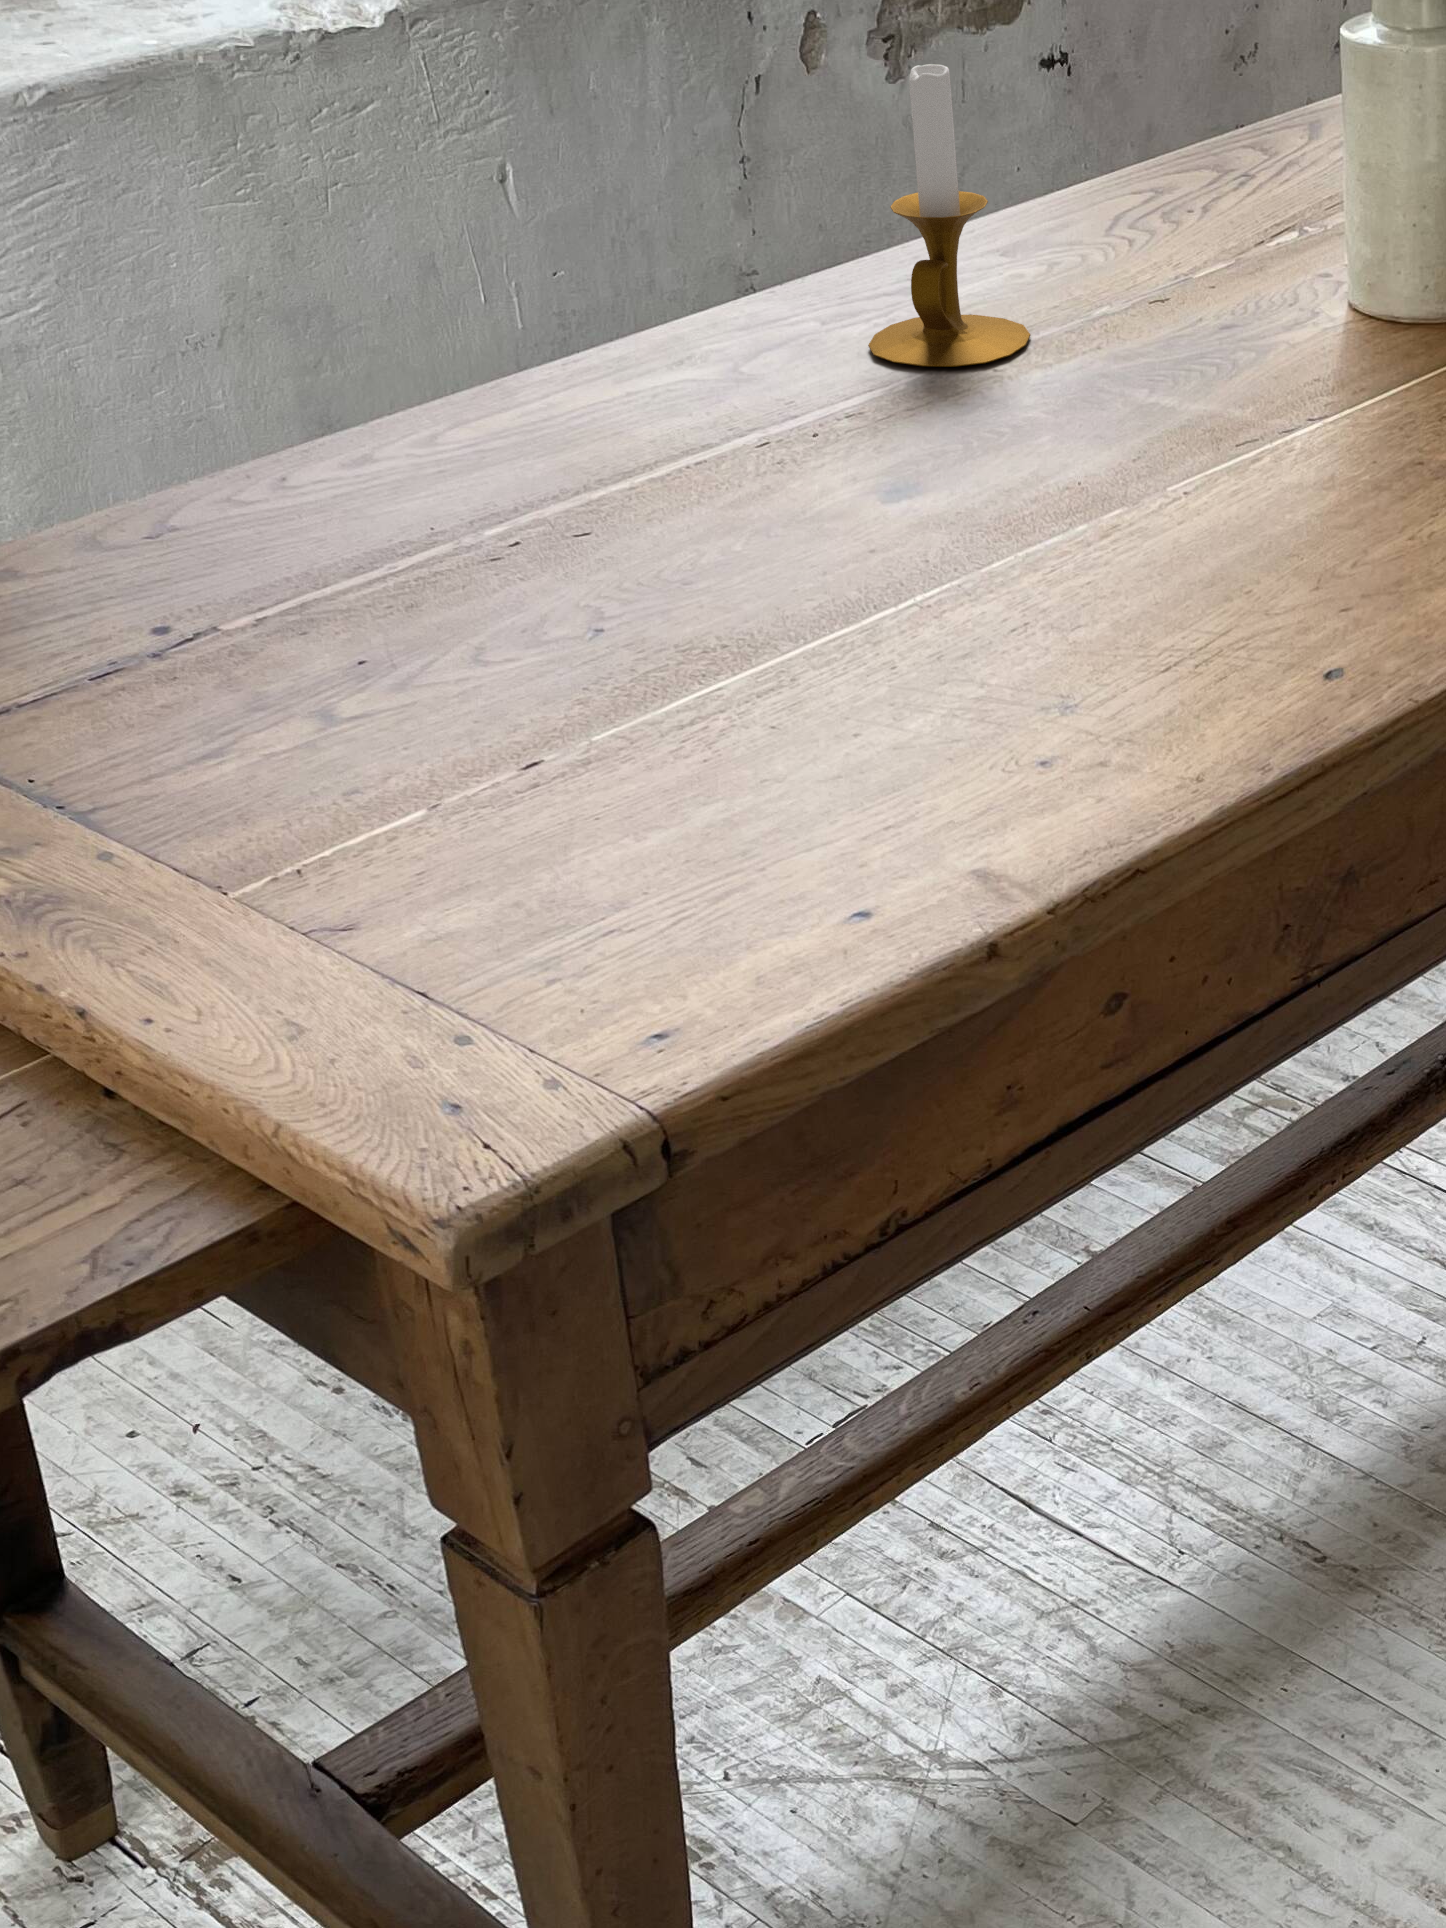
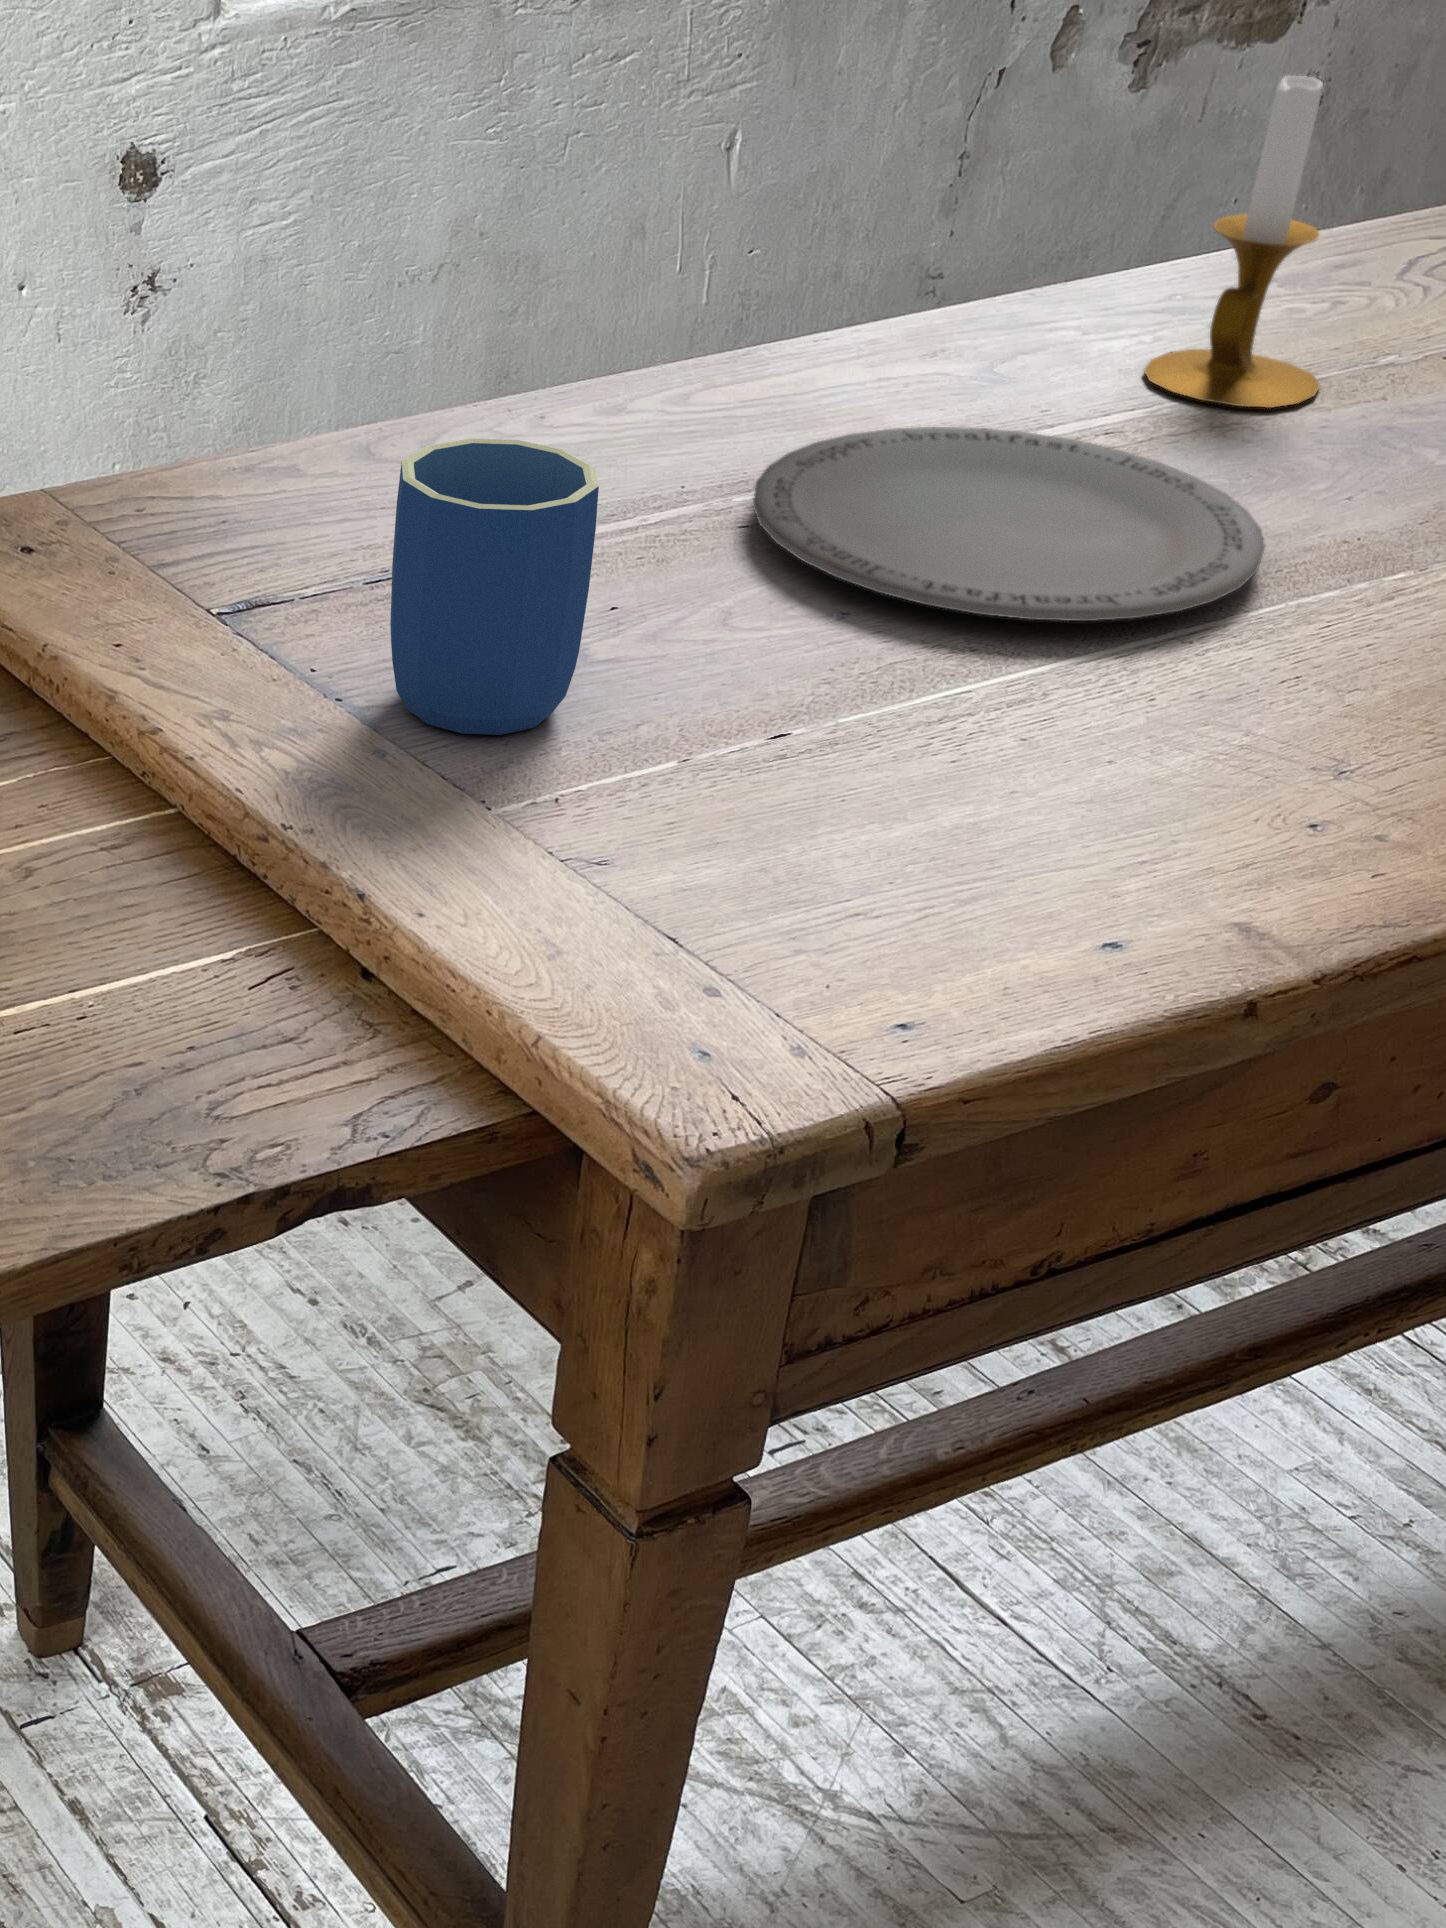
plate: none [484,424,974,610] -> present [753,427,1265,621]
mug: none [53,528,294,826] -> present [390,439,599,735]

